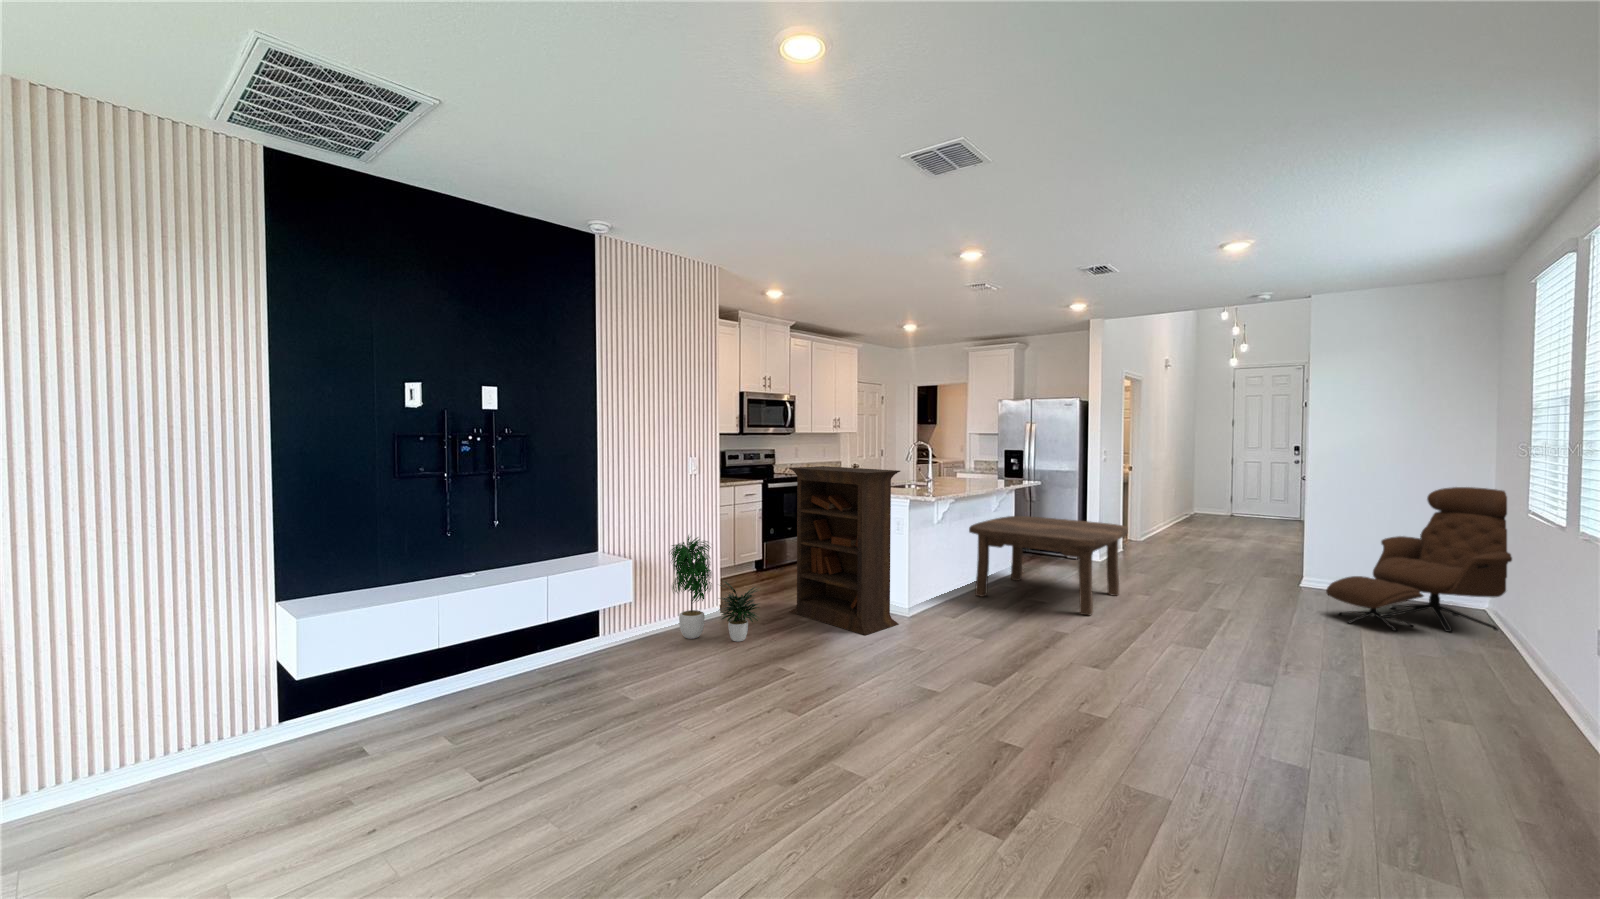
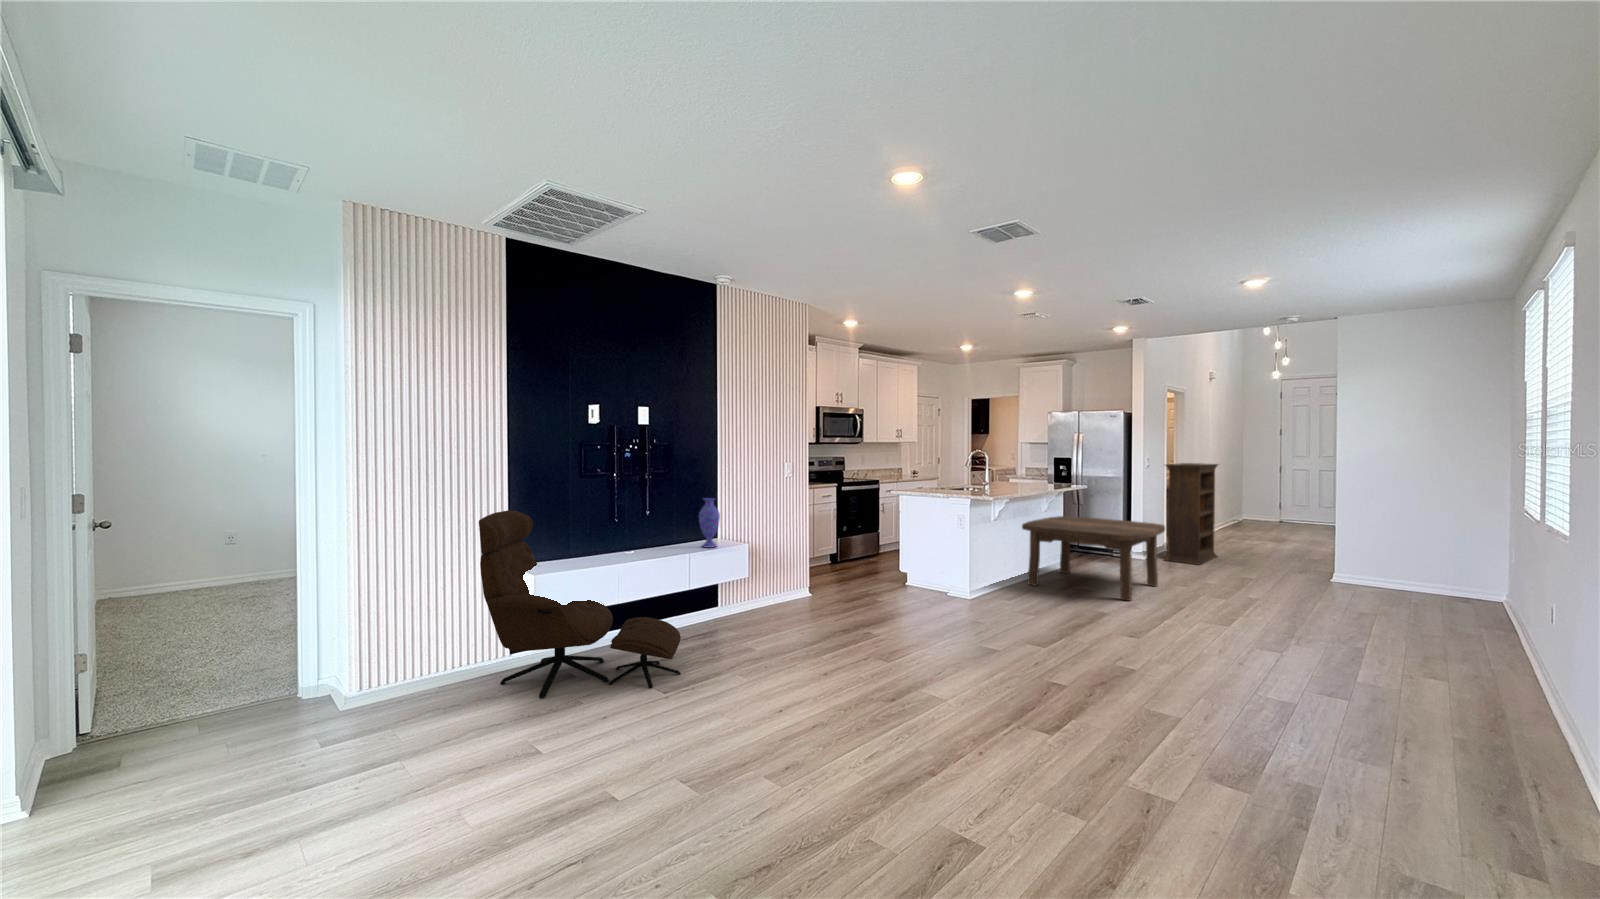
bookcase: present [789,466,900,635] -> present [1165,463,1218,565]
lounge chair: present [1326,487,1512,632] -> present [479,510,681,698]
vase: none [565,503,593,566] -> present [699,498,720,548]
potted plant: present [669,535,760,642] -> none [772,525,849,614]

